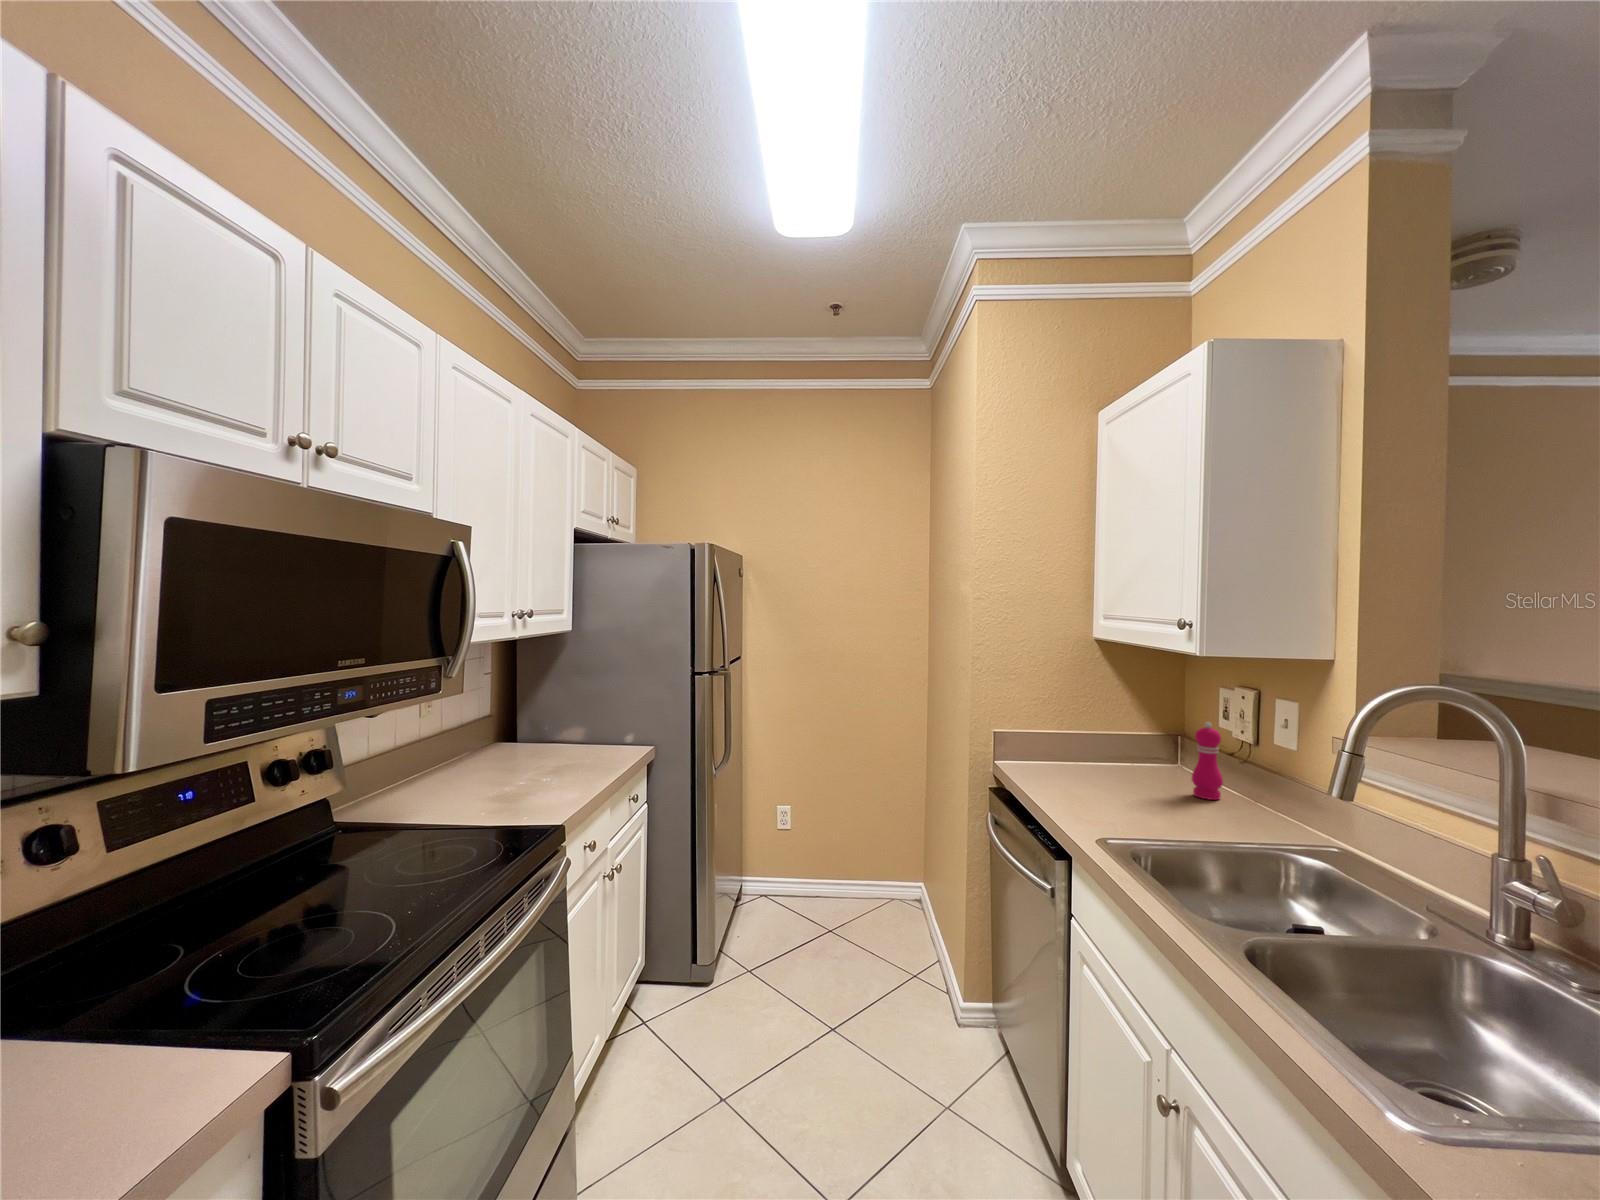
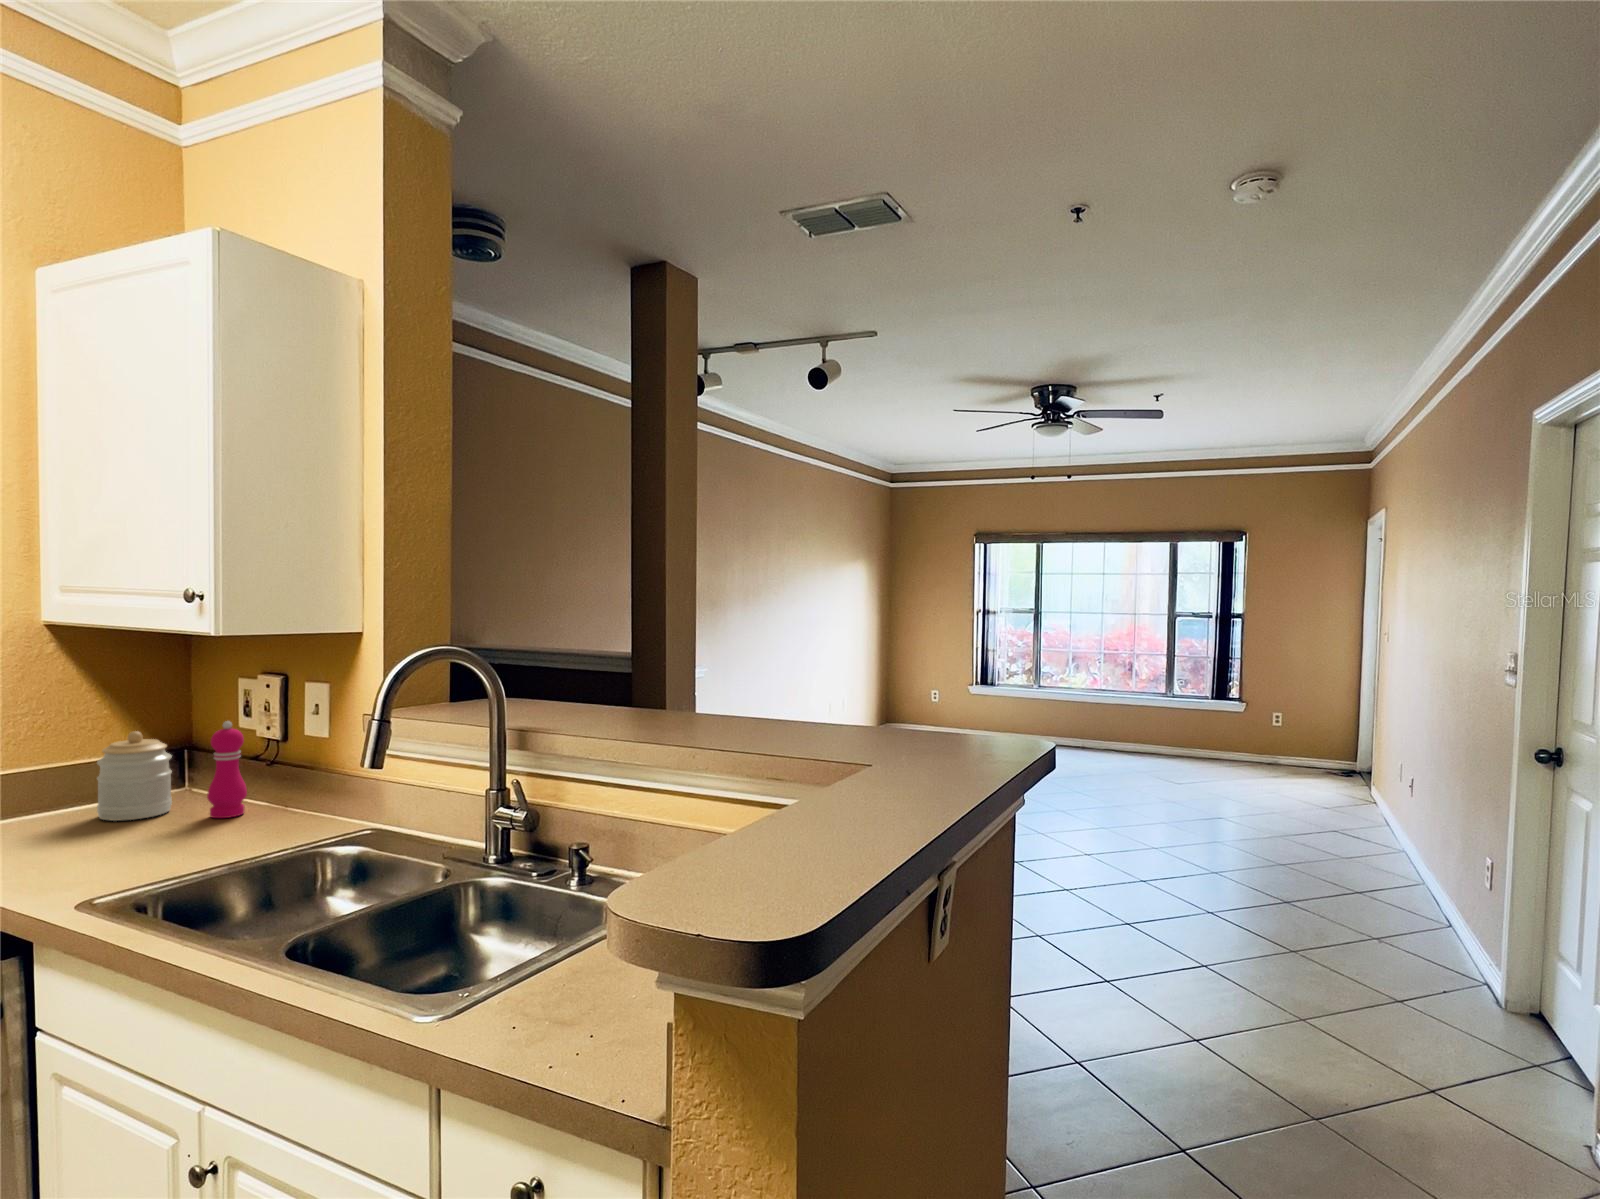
jar: none [1117,718,1167,783] -> present [97,731,172,821]

